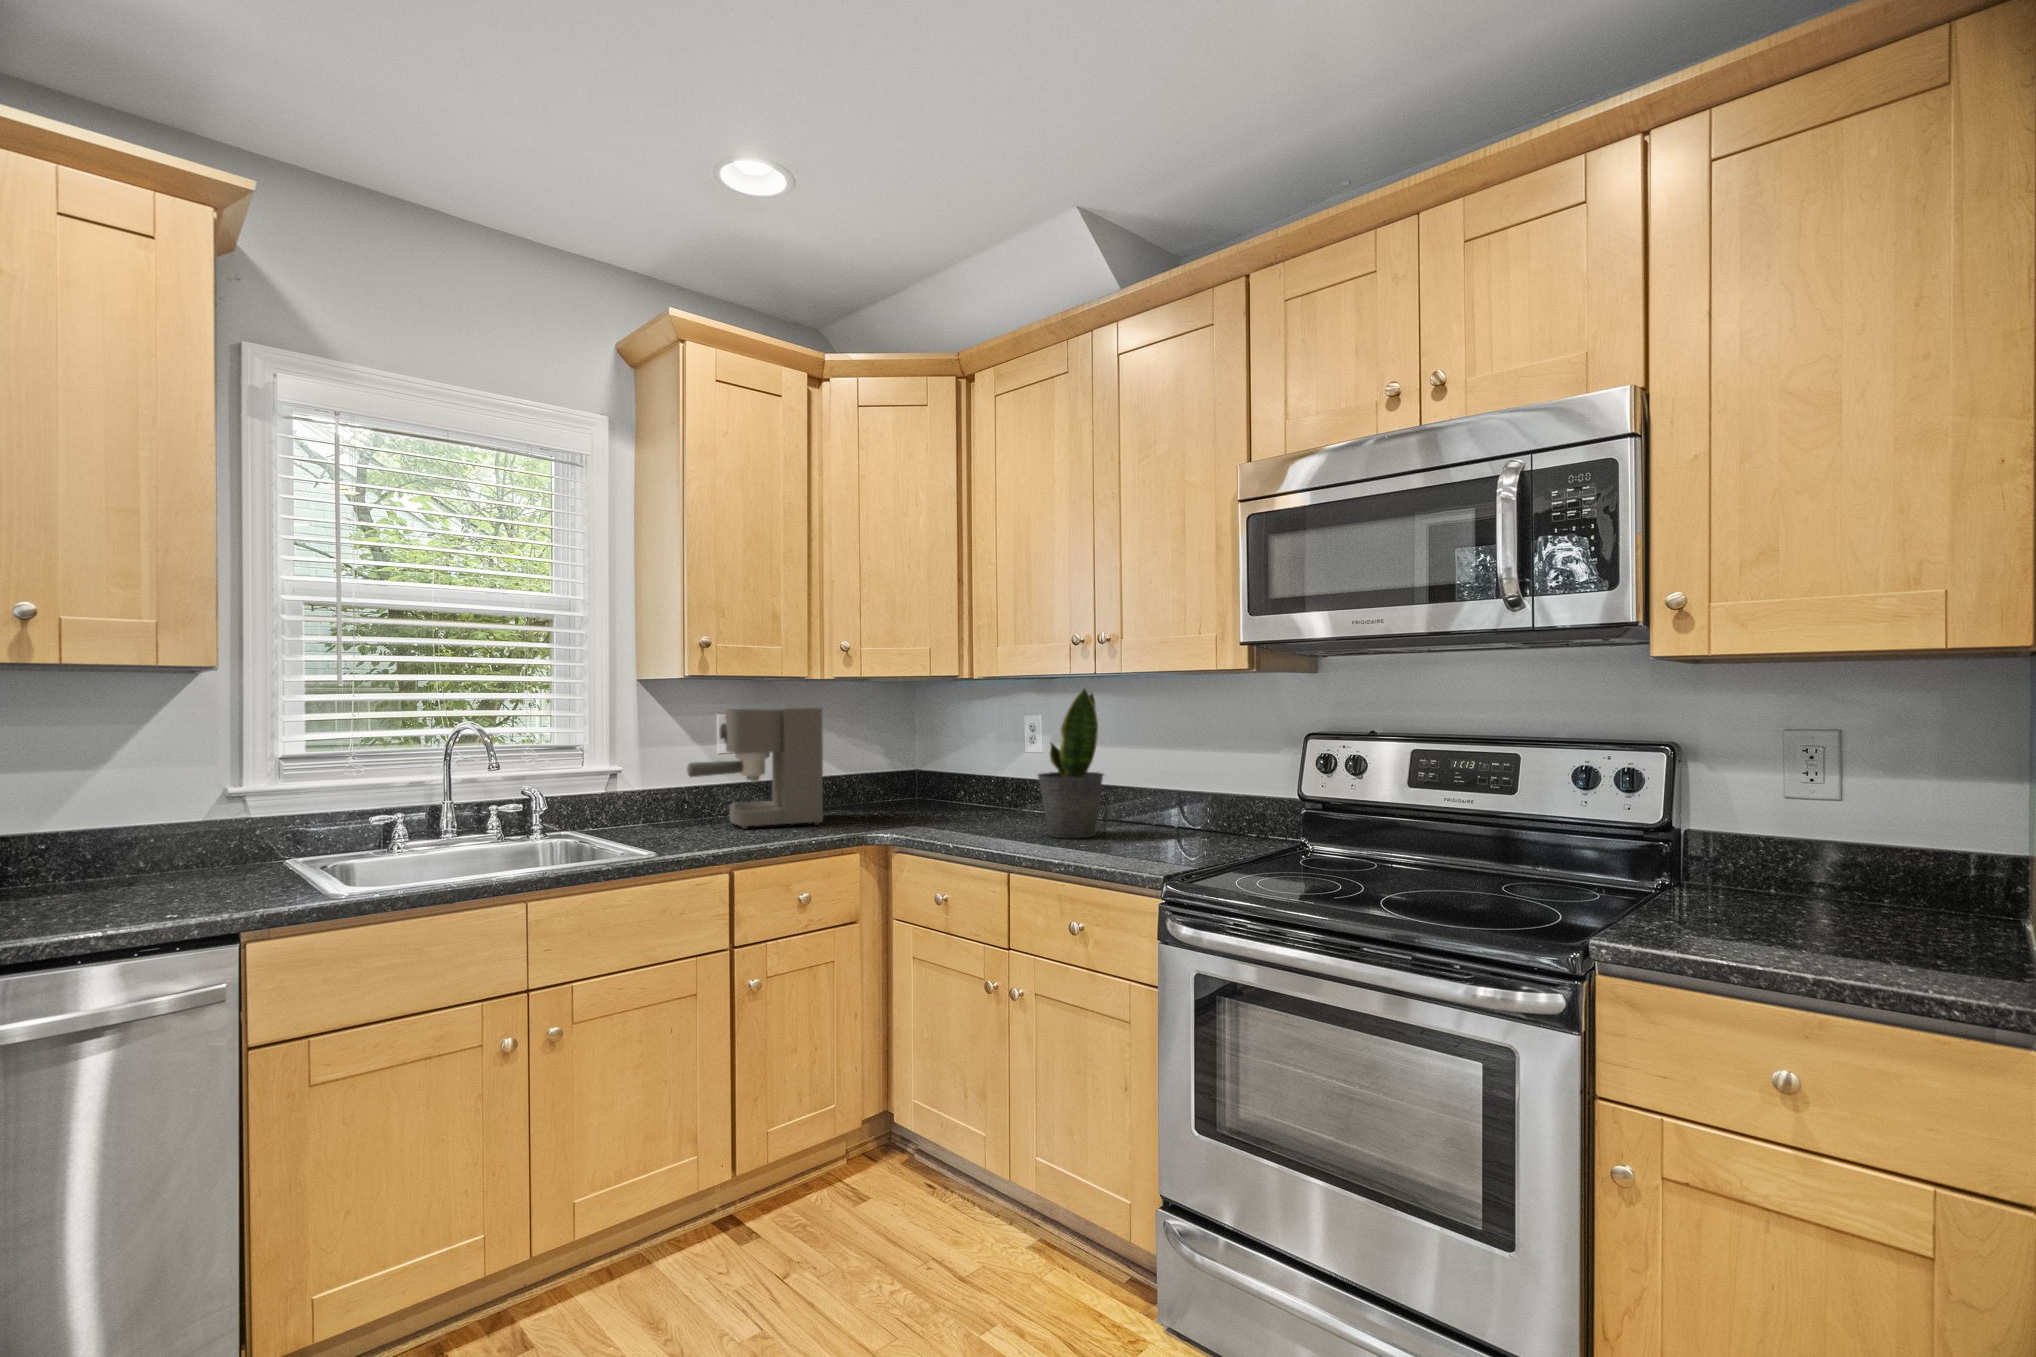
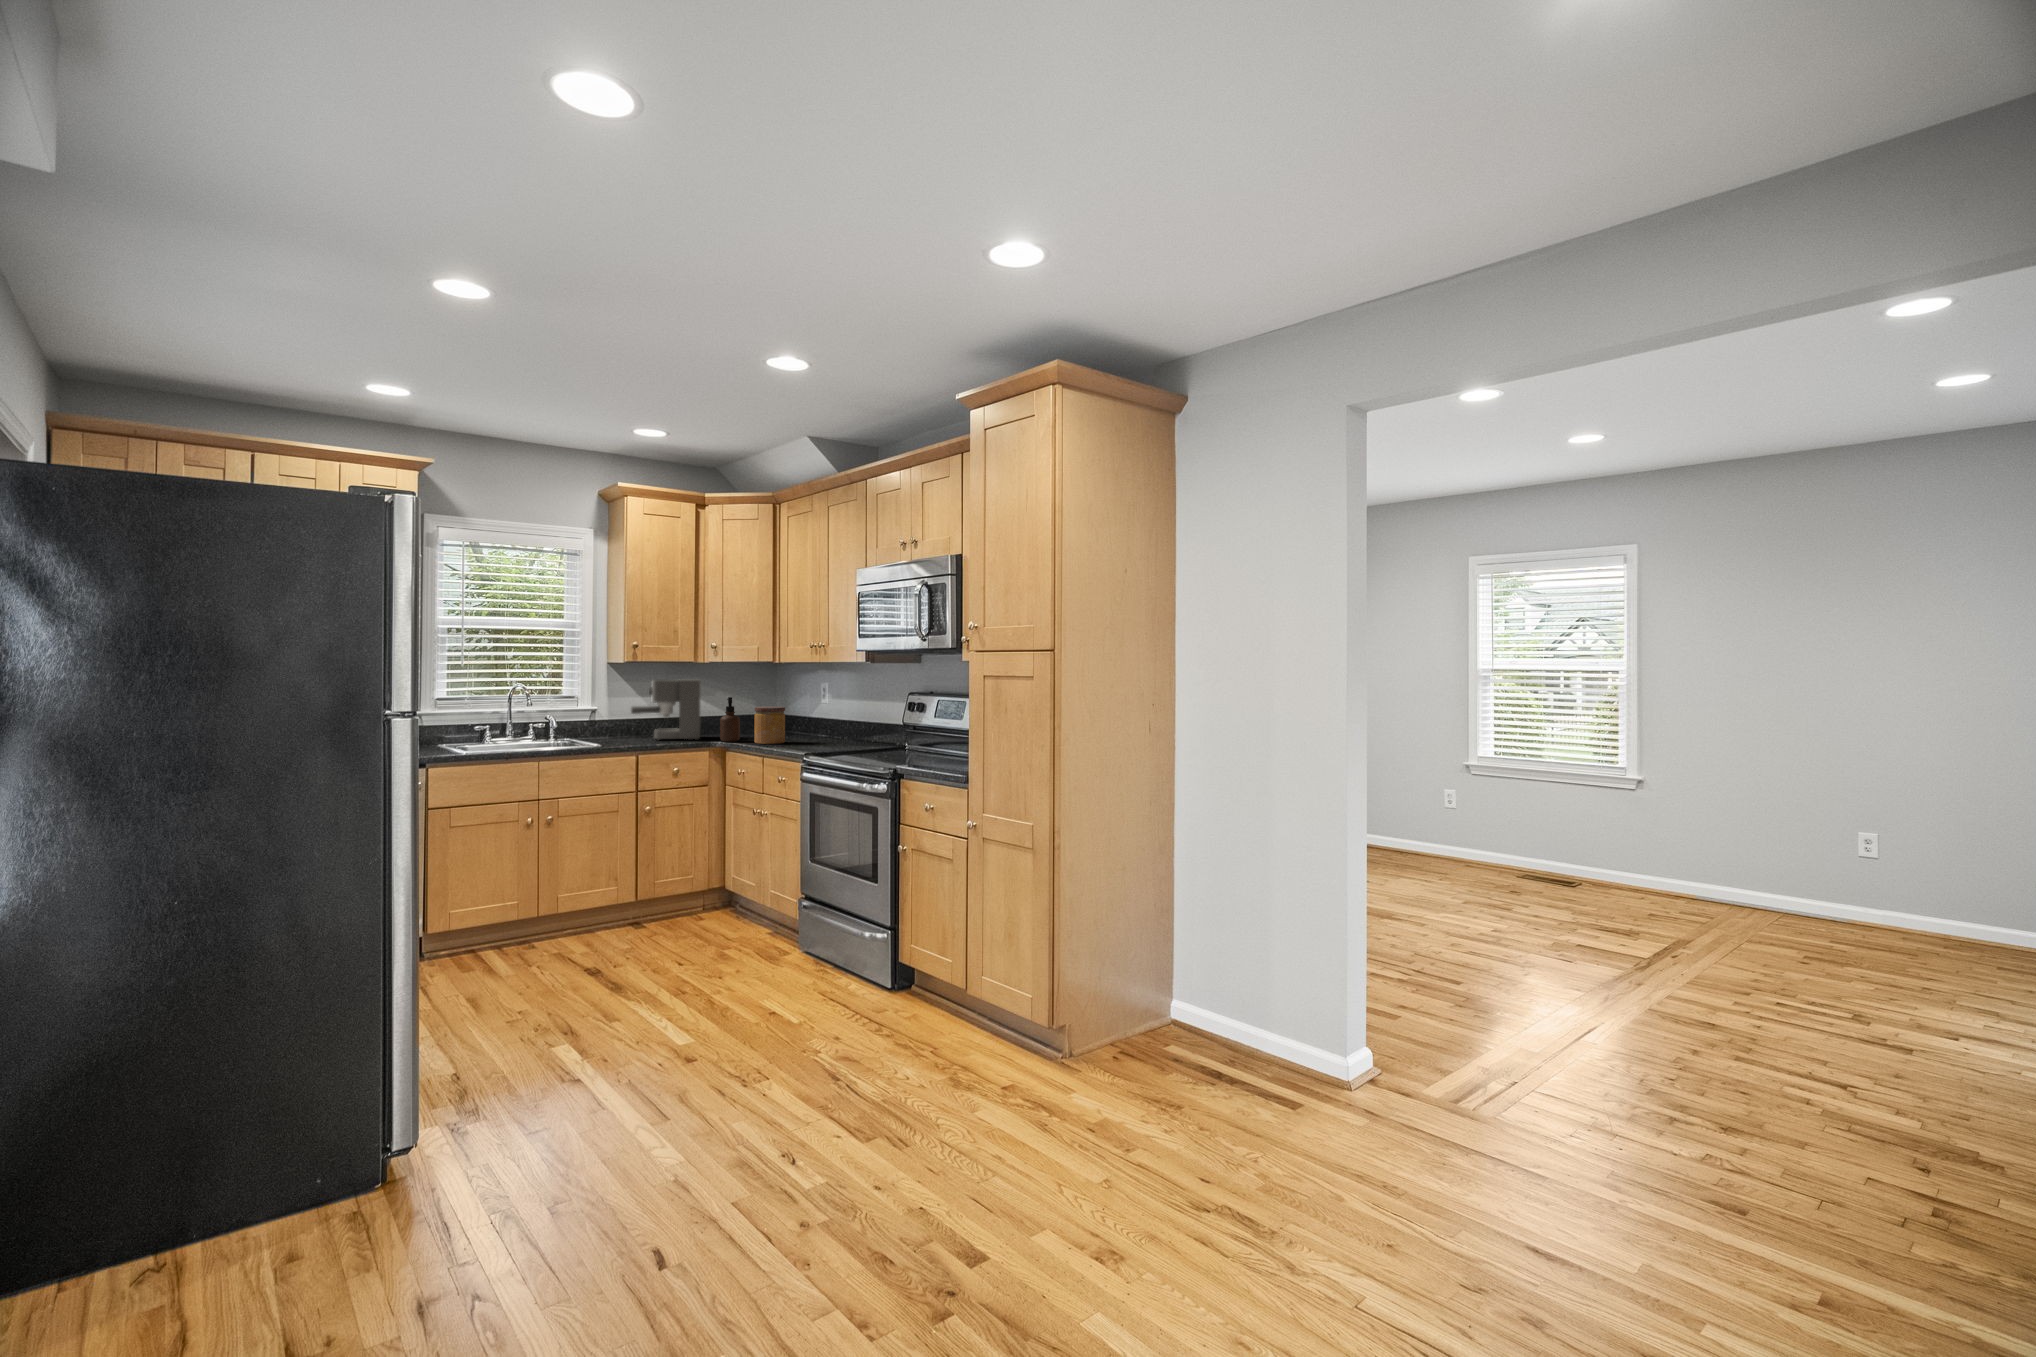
potted plant: present [1038,688,1103,838] -> none [793,673,827,747]
soap dispenser: none [870,740,908,828] -> present [720,697,740,742]
jar: none [943,756,1002,832] -> present [754,706,785,744]

